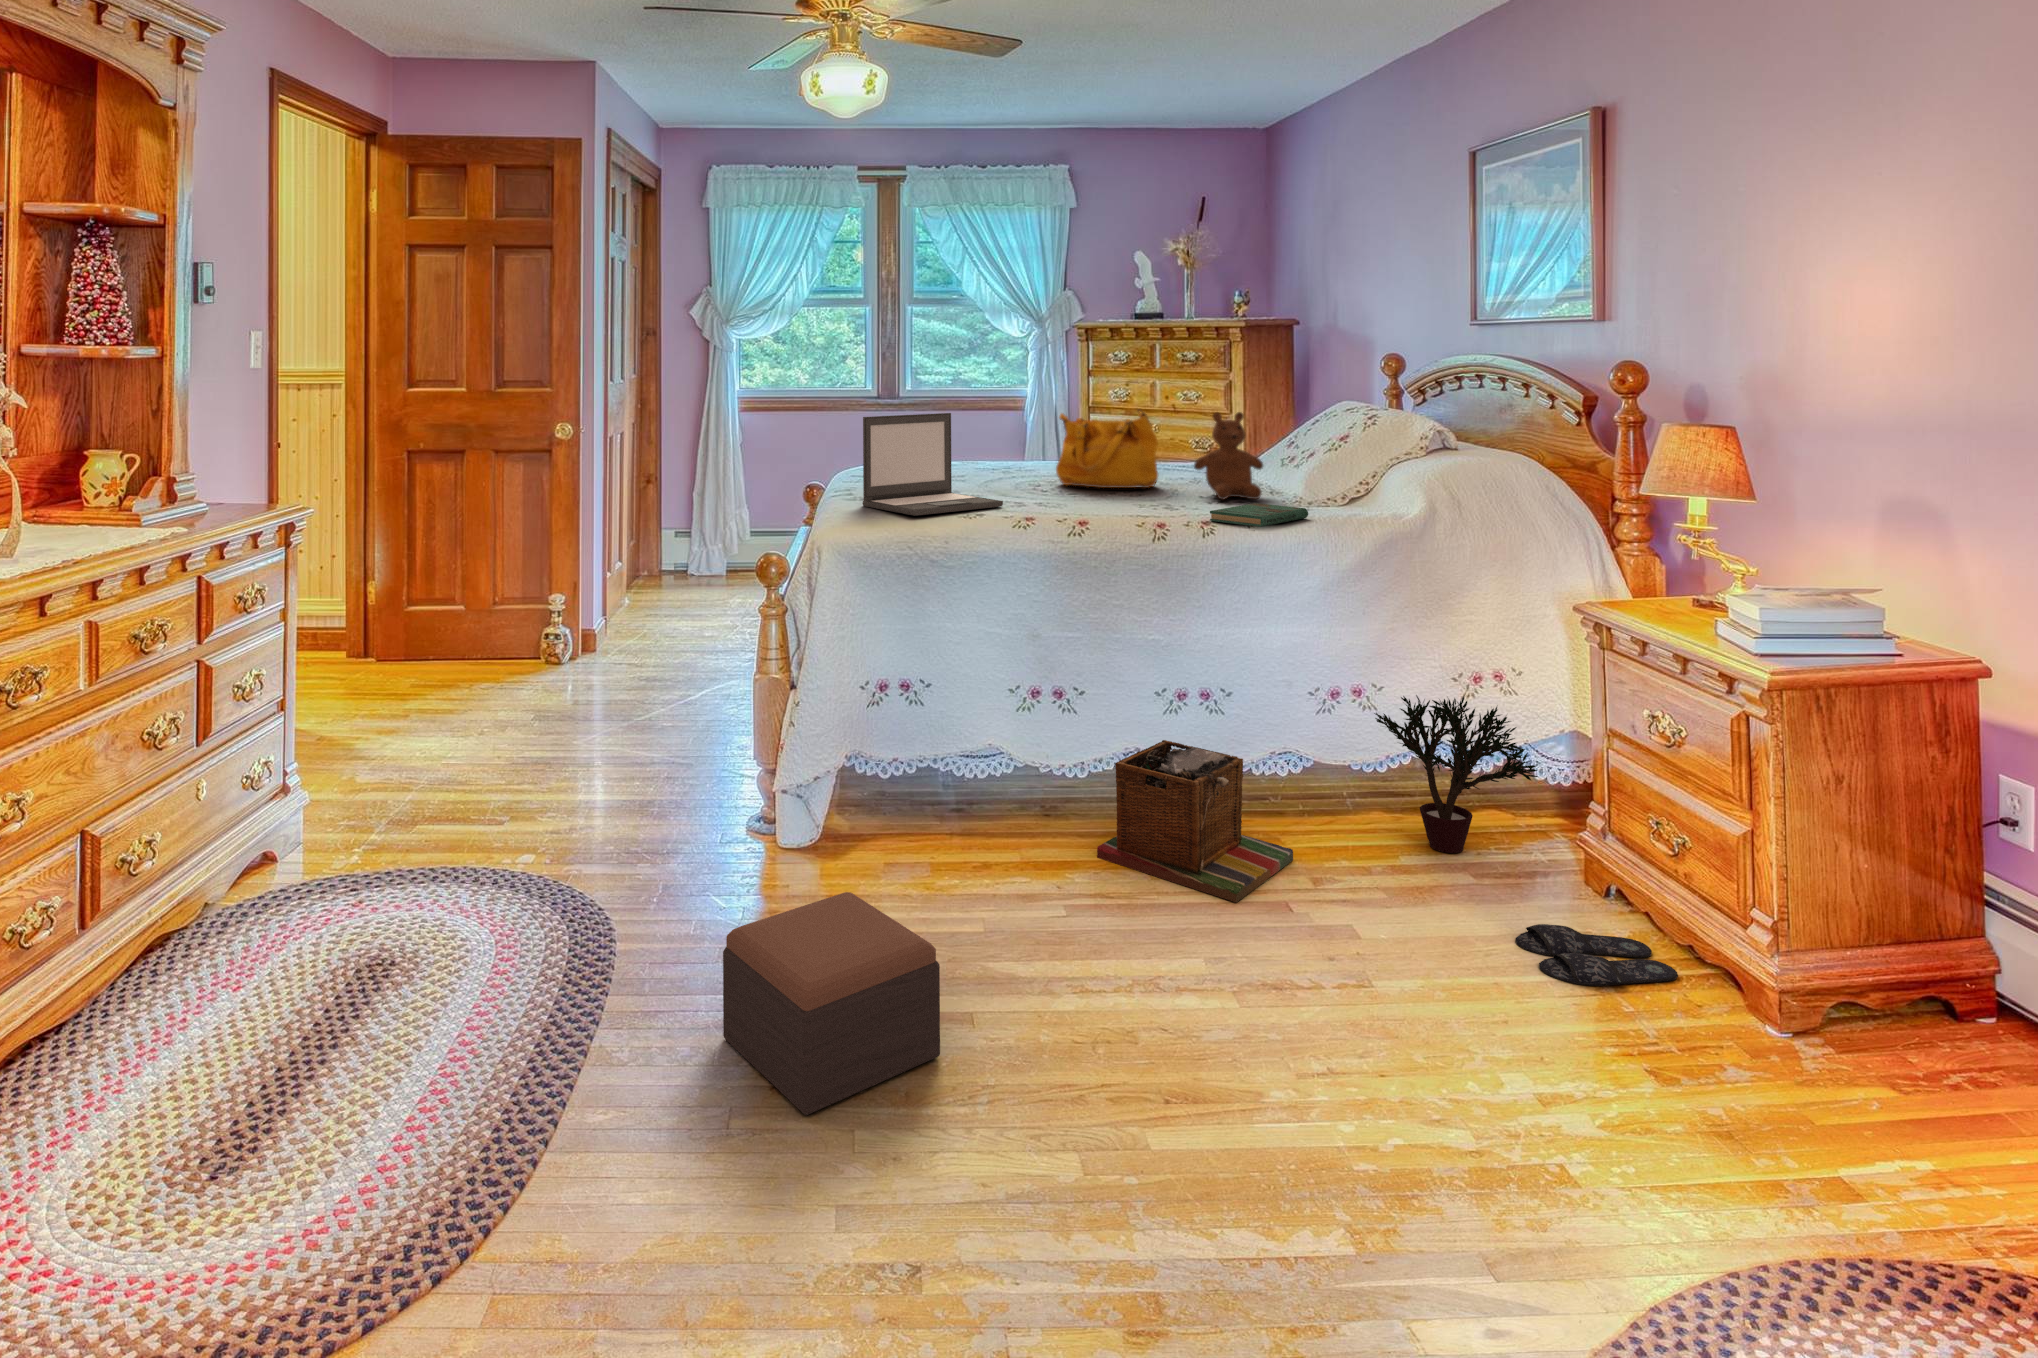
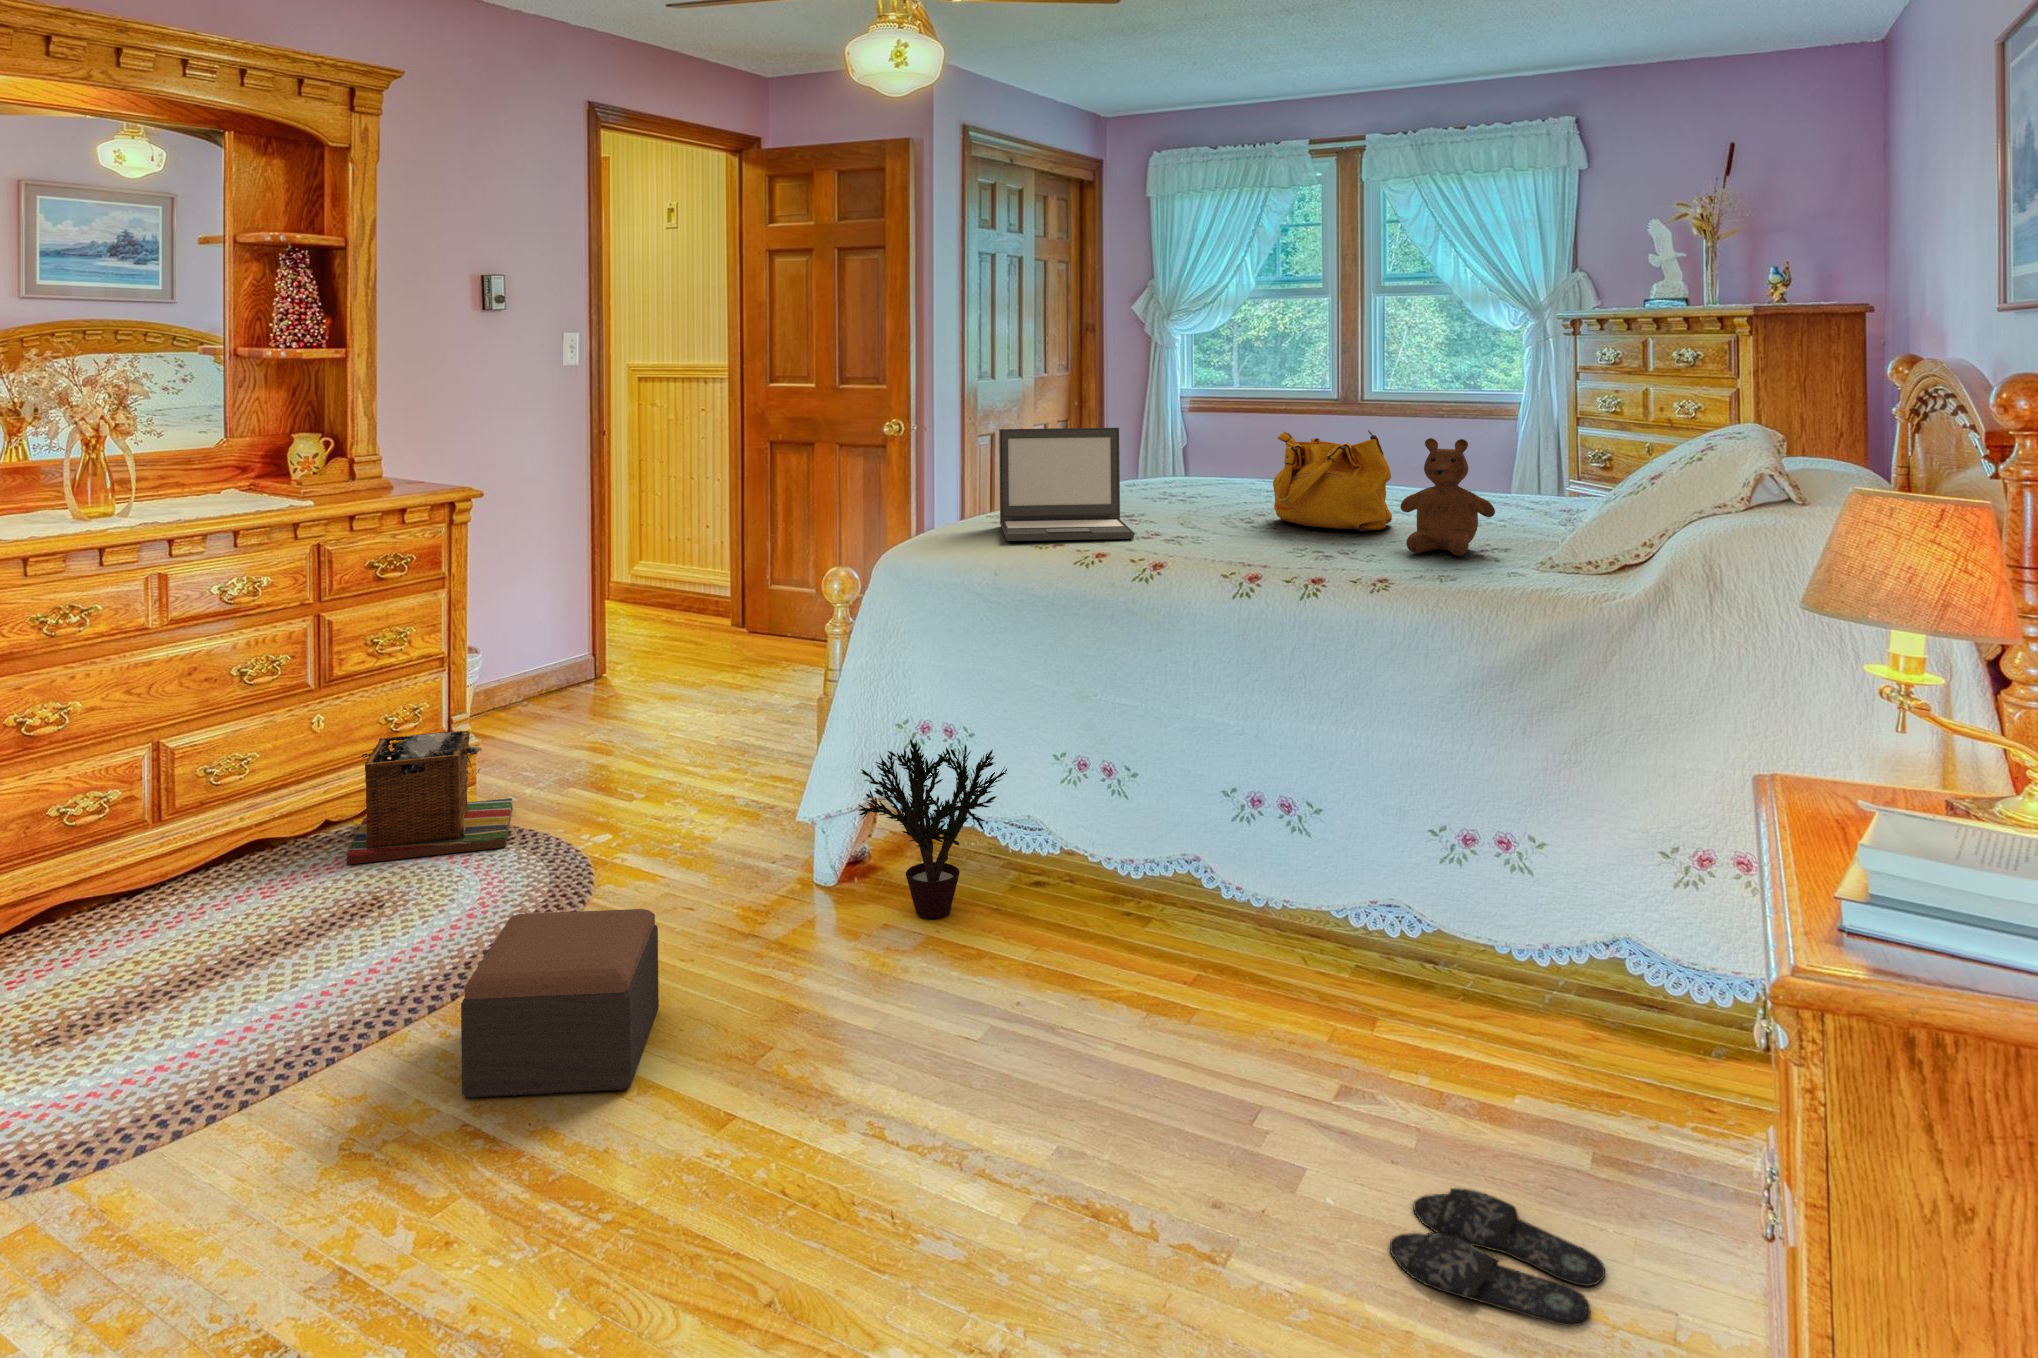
book: present [1210,503,1308,527] -> none [1318,560,1457,590]
potted plant: present [1374,695,1538,853] -> present [859,738,1007,919]
laundry basket: present [1097,740,1293,902] -> present [347,731,512,865]

